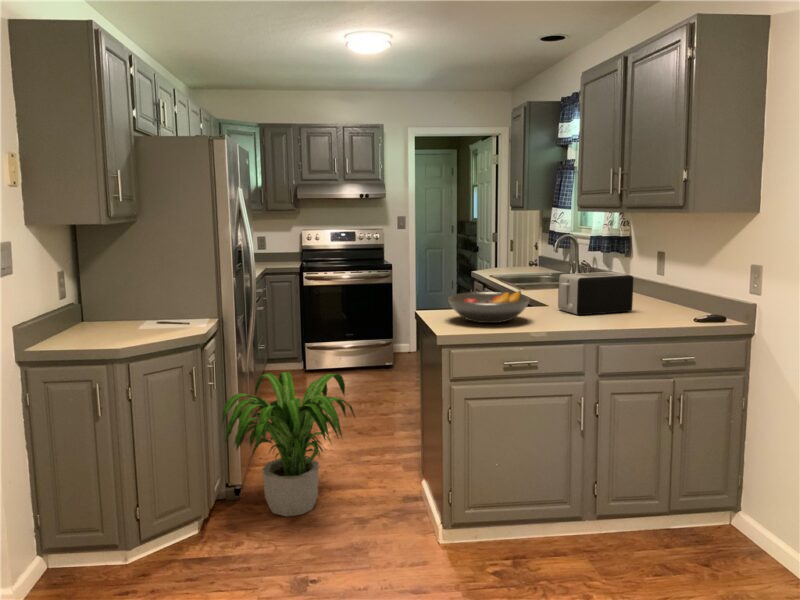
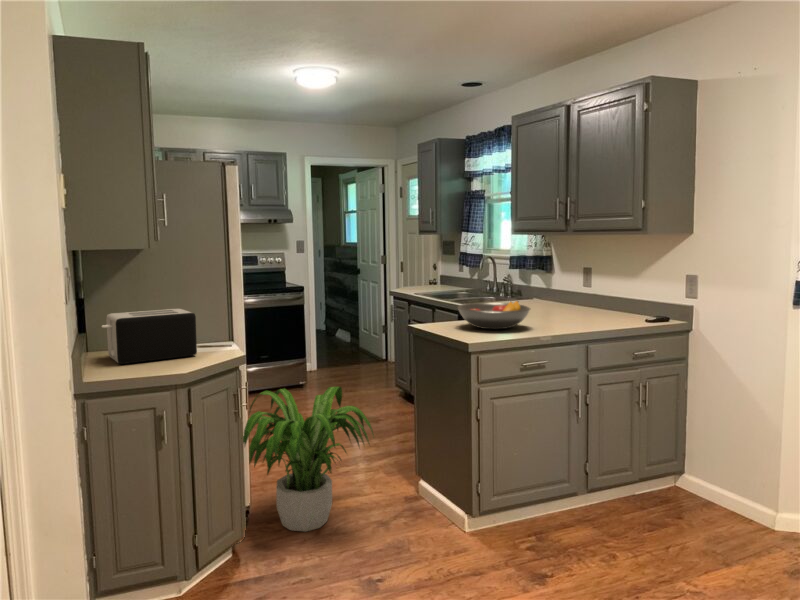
toaster: present [558,272,633,315] -> present [102,309,197,364]

